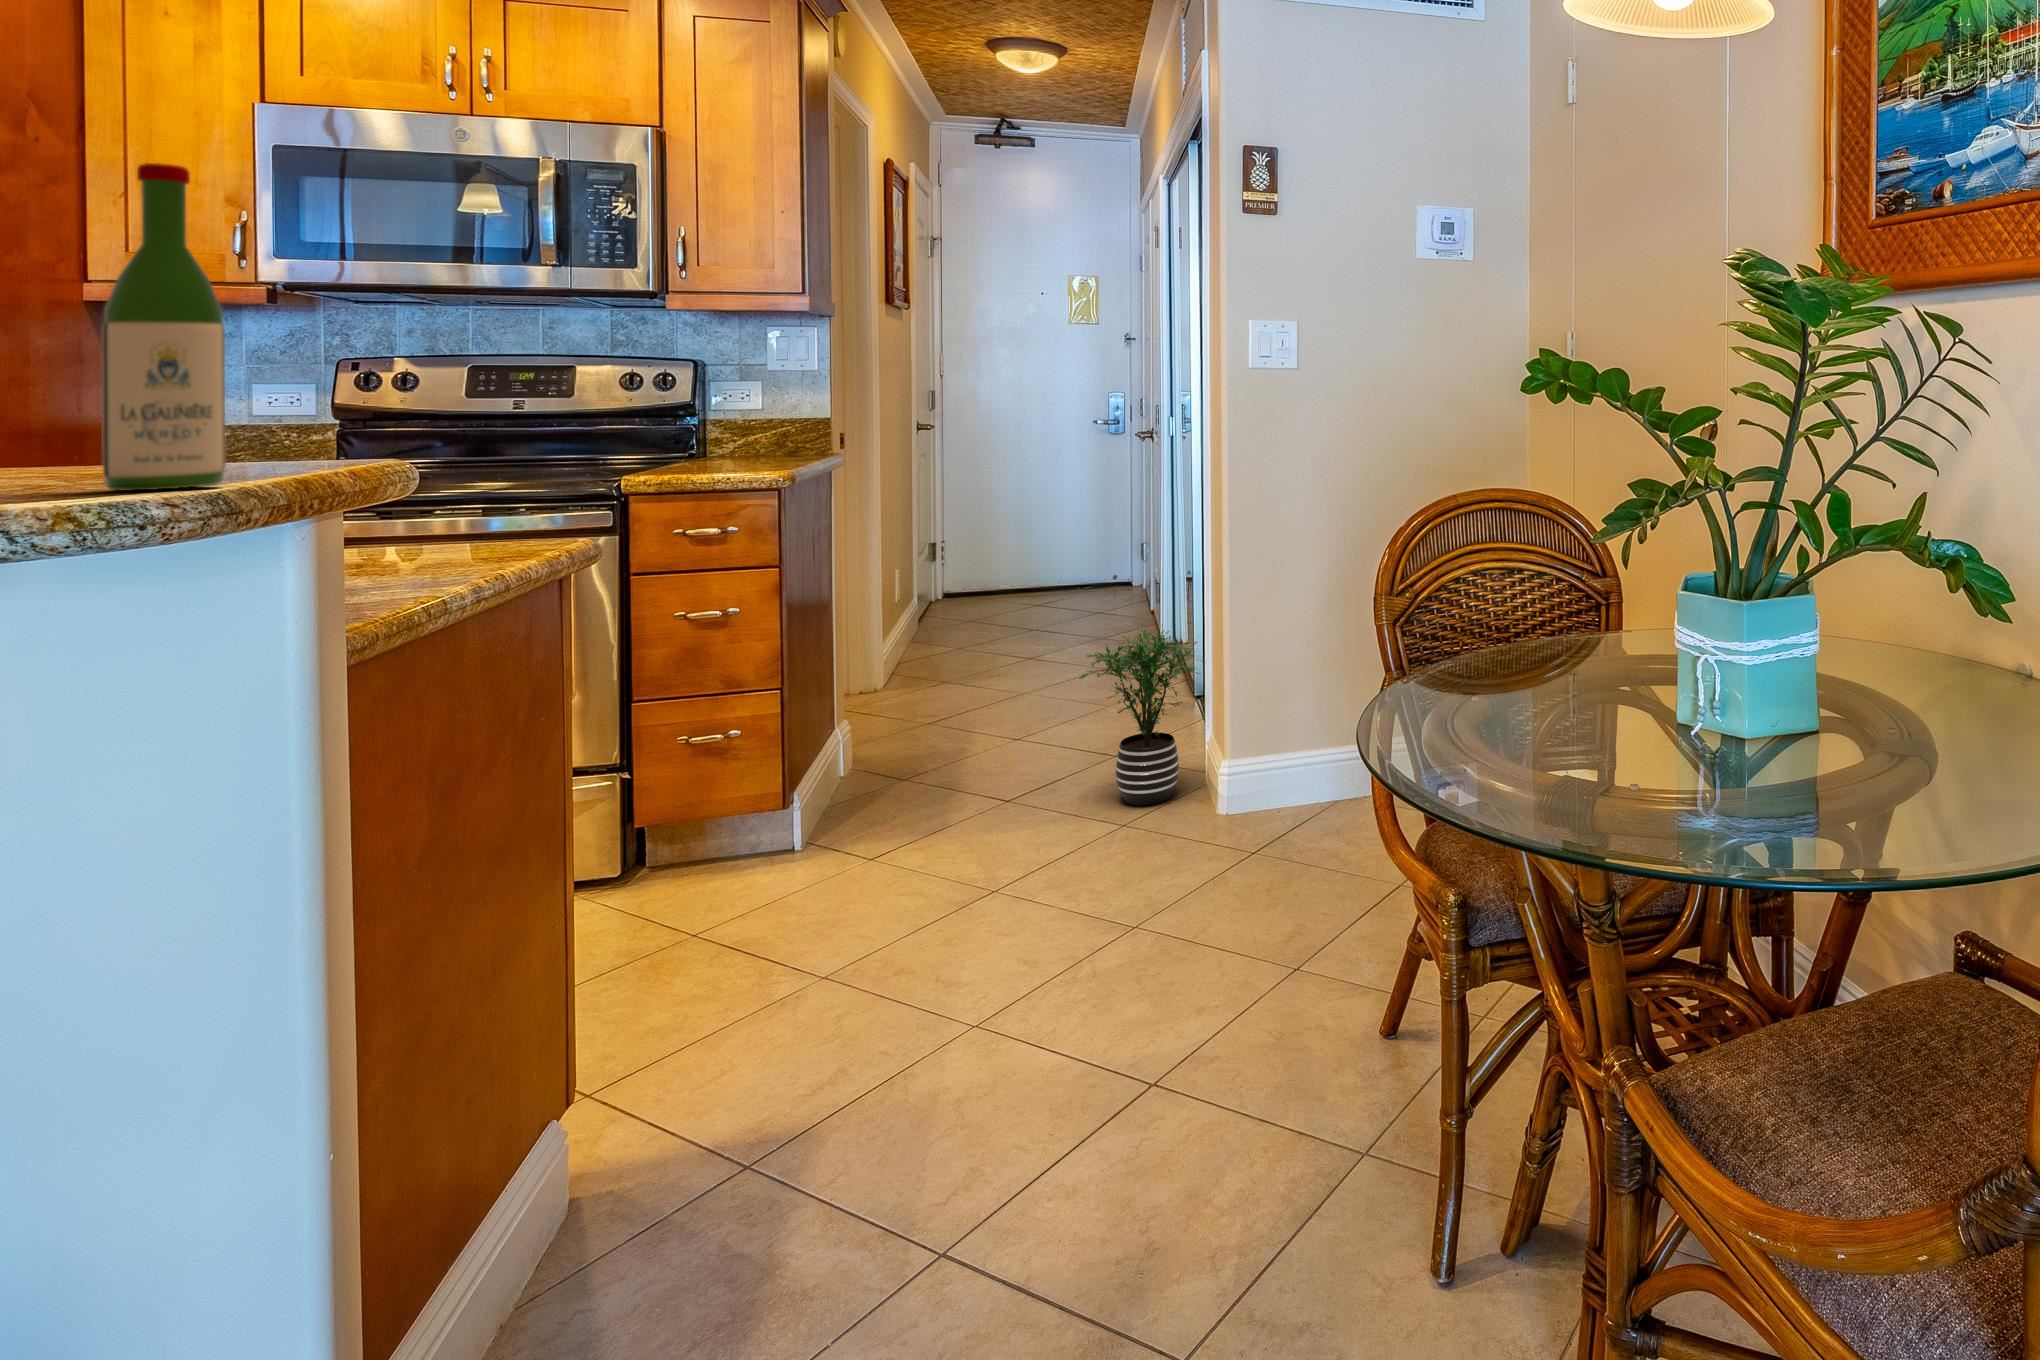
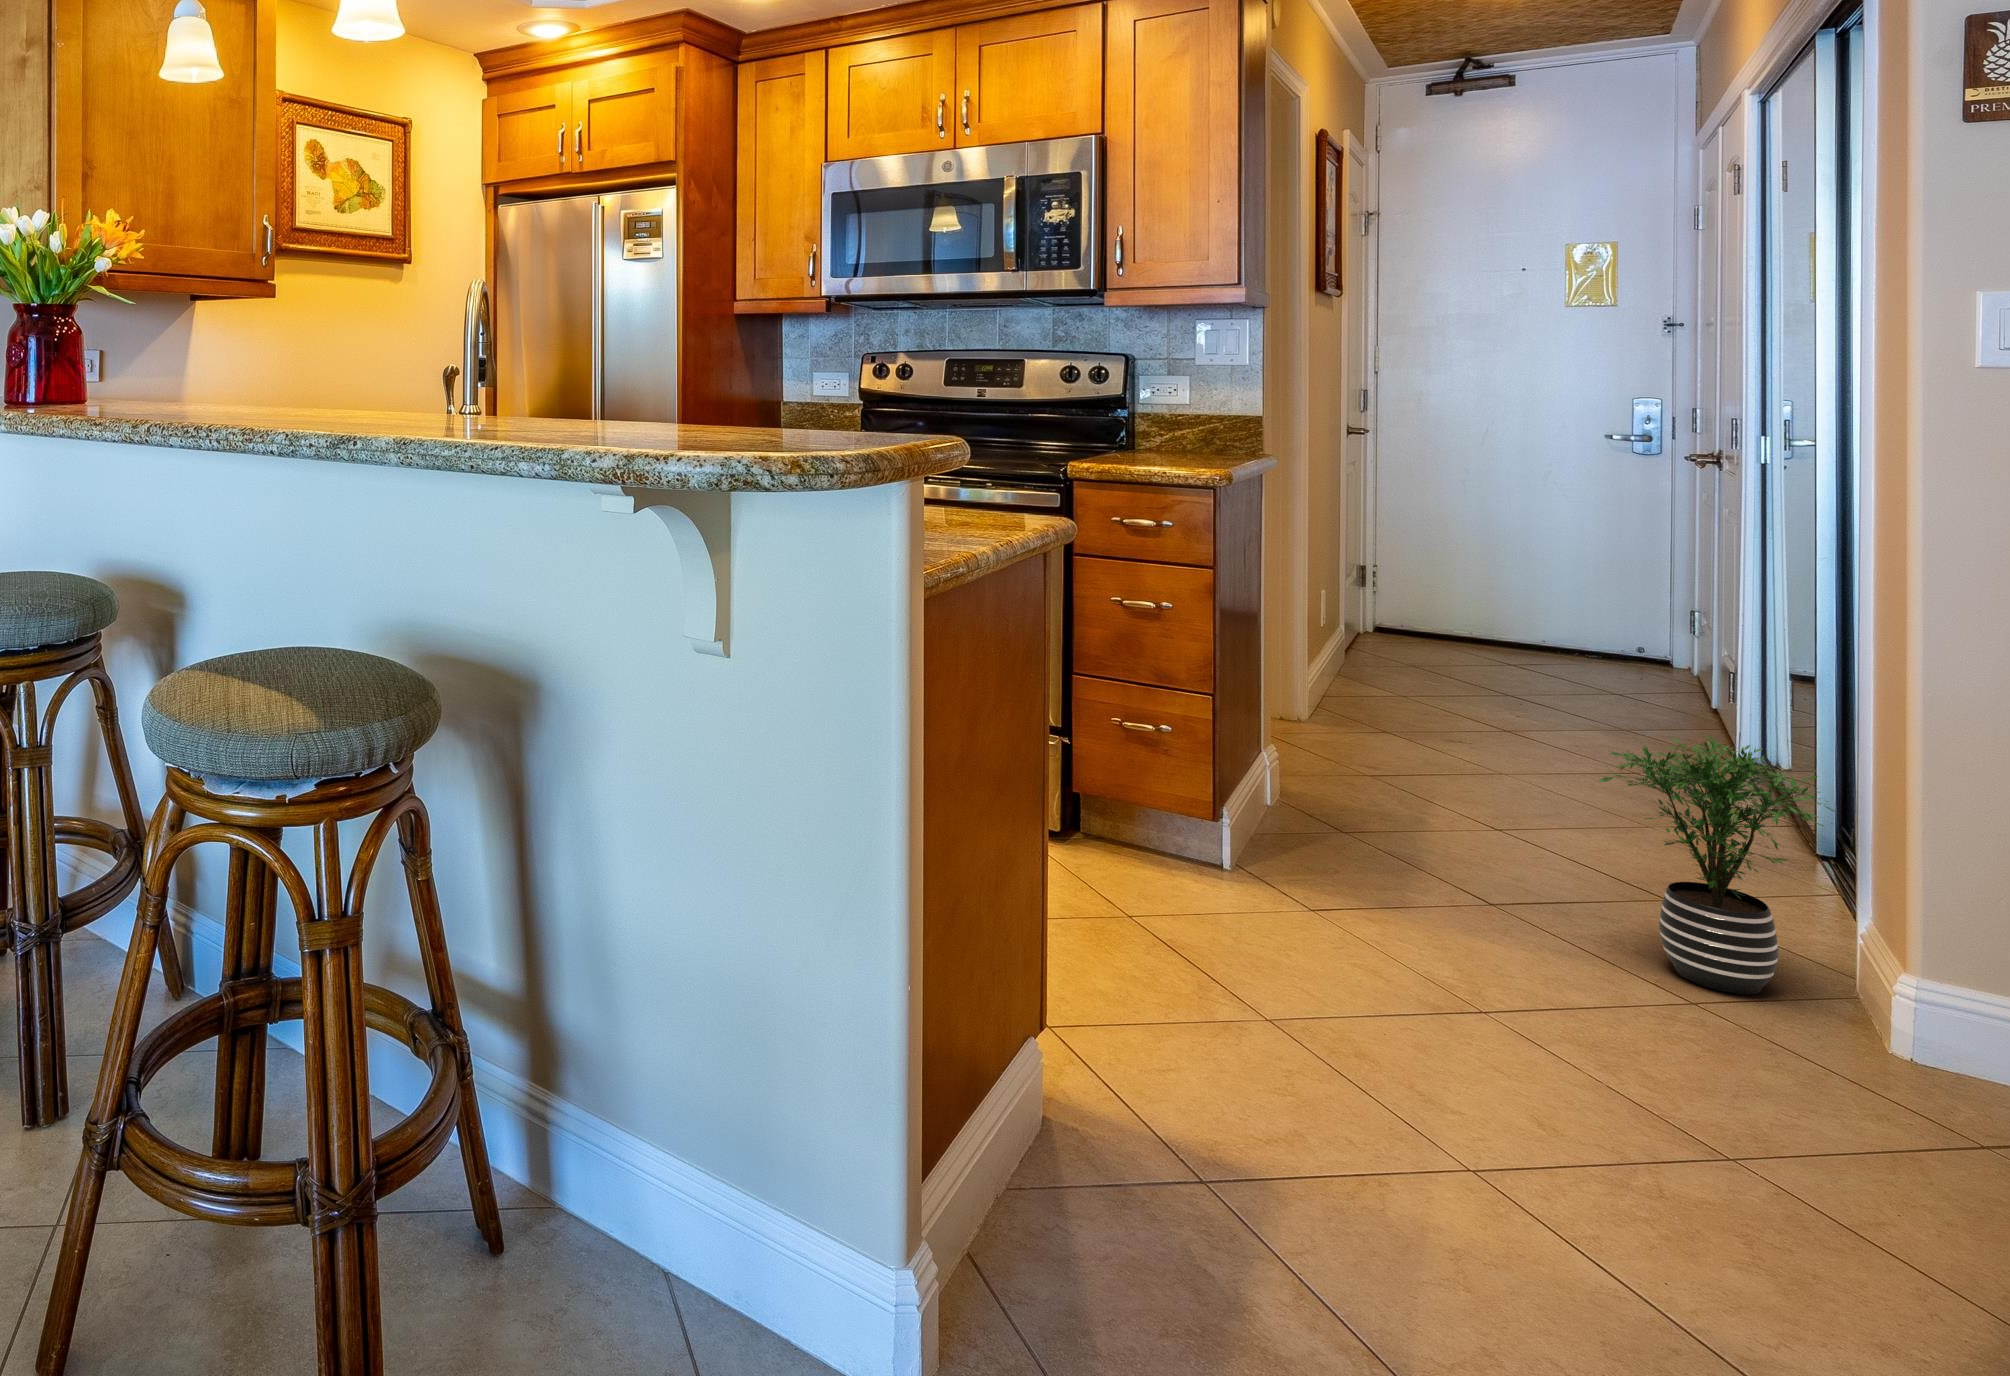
wine bottle: present [102,163,226,491] -> none [724,188,790,449]

